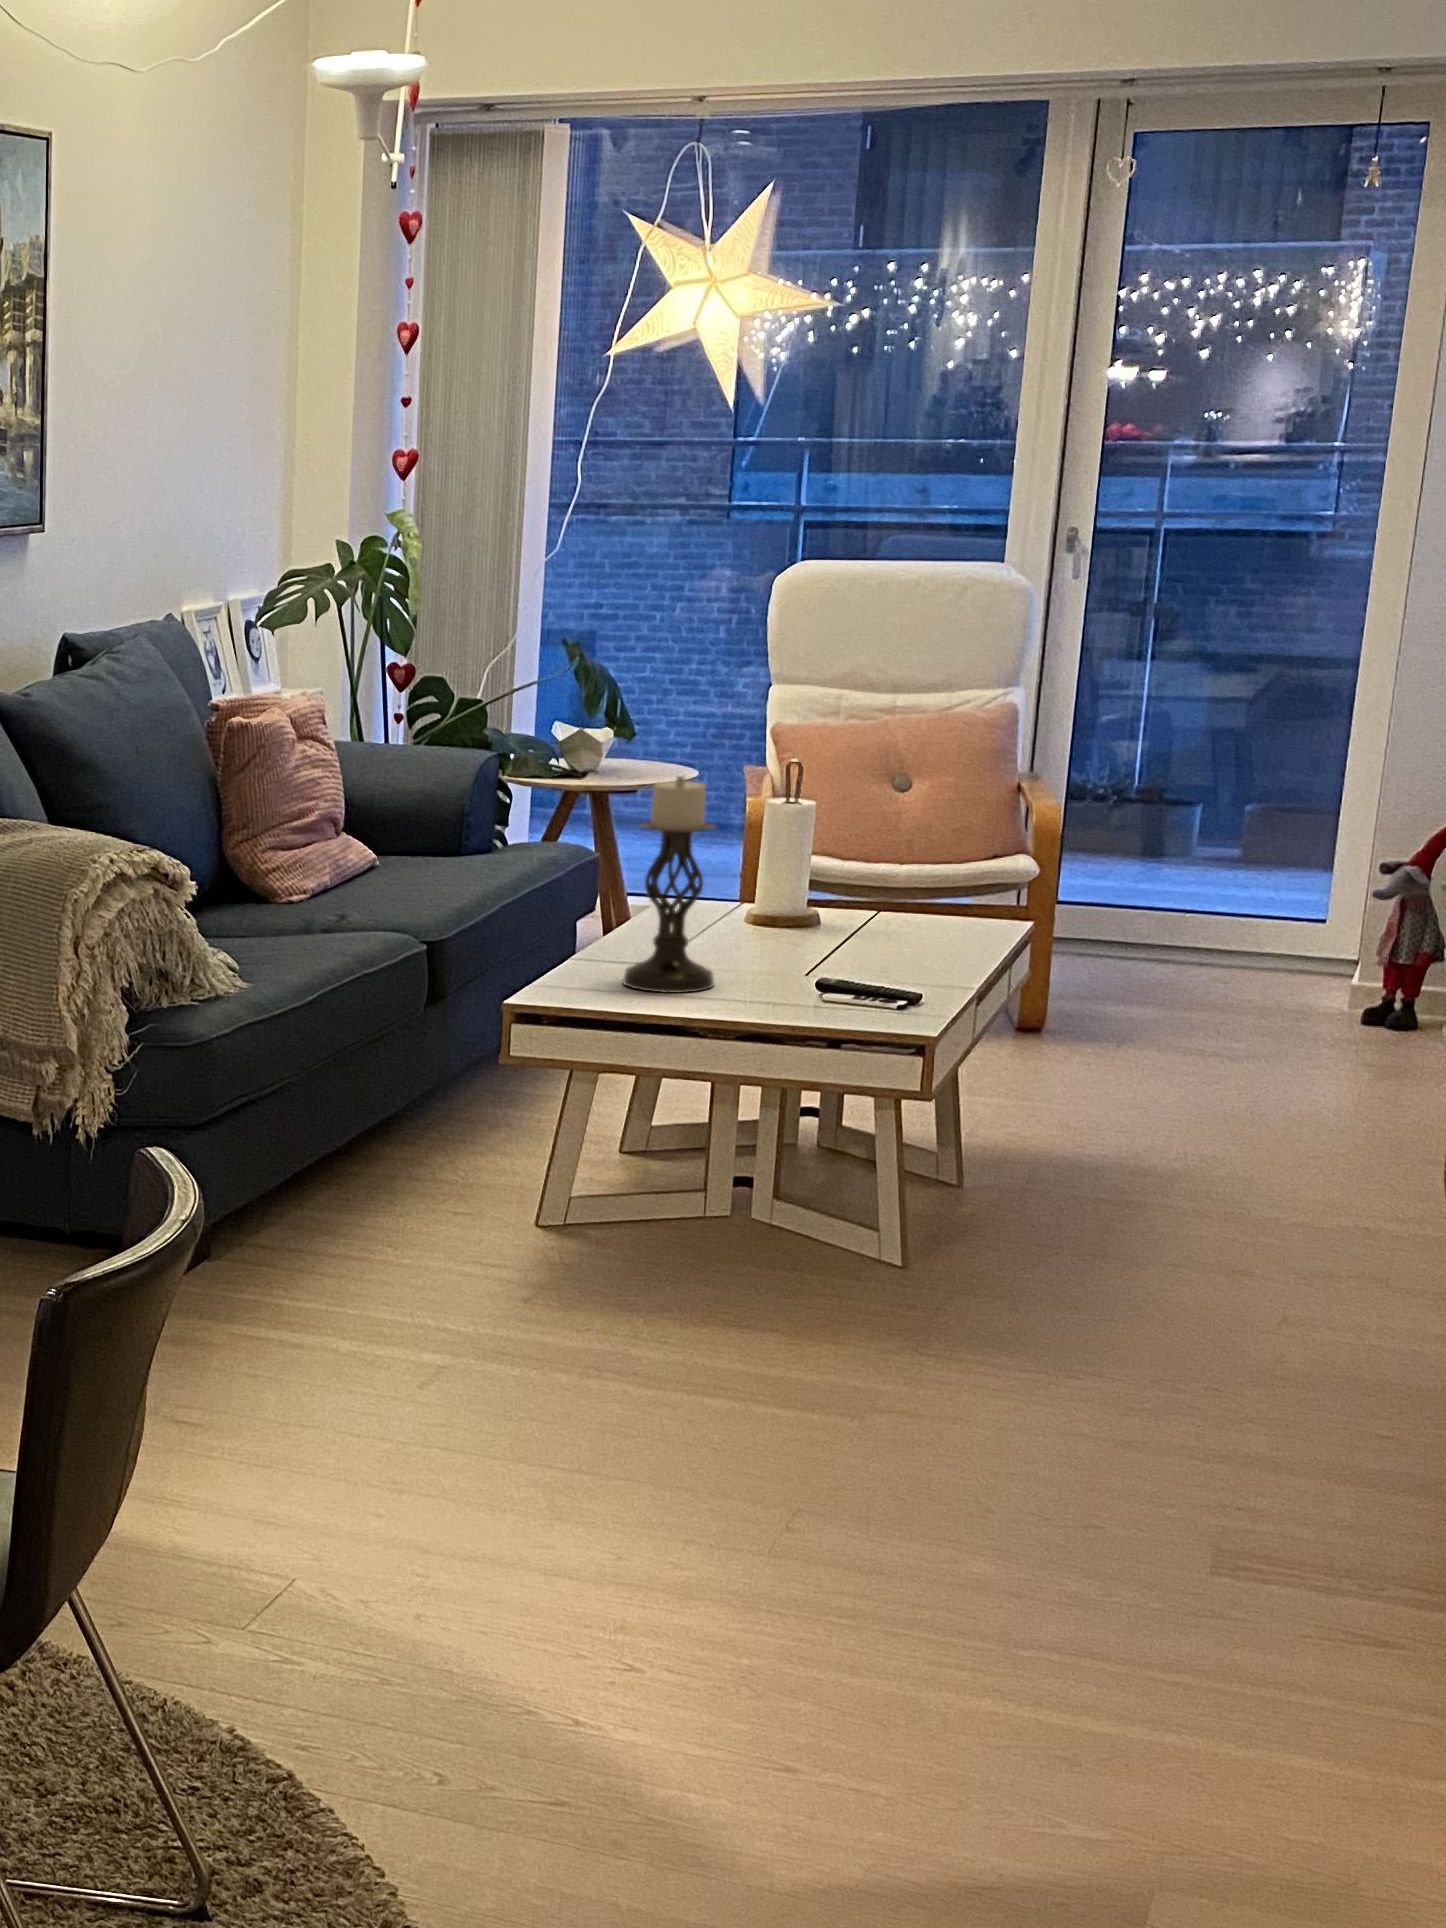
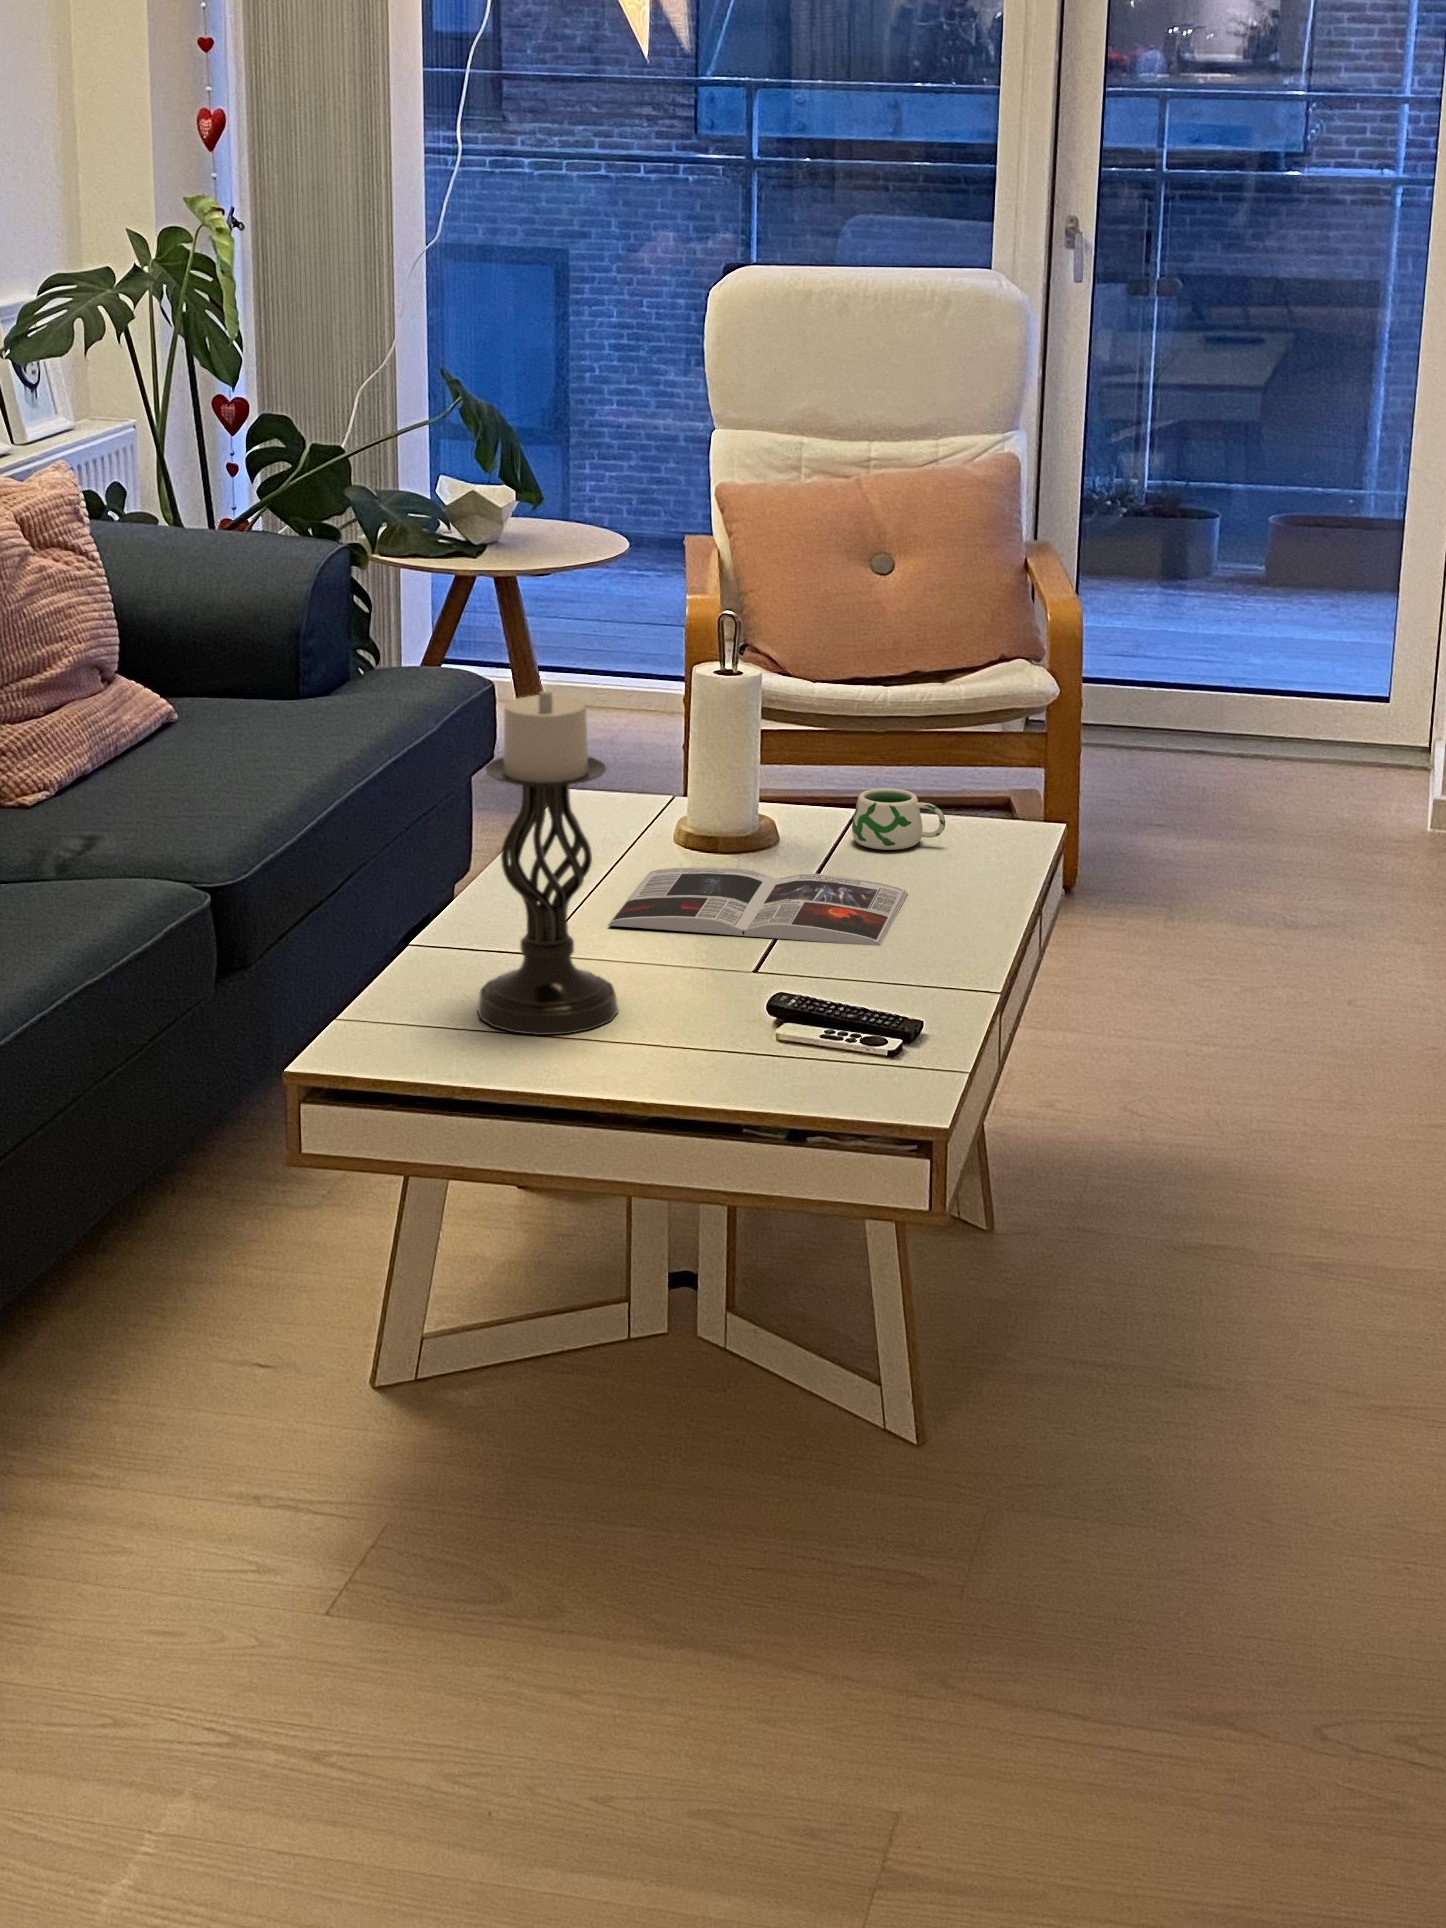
mug: none [871,889,938,928] -> present [852,788,945,850]
magazine: none [704,928,909,967] -> present [608,867,908,946]

